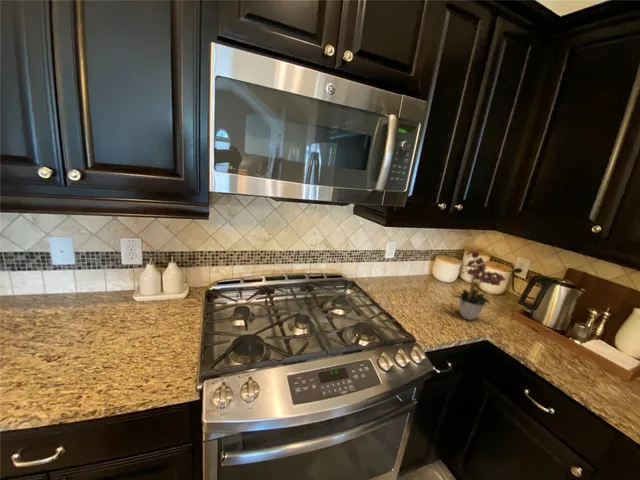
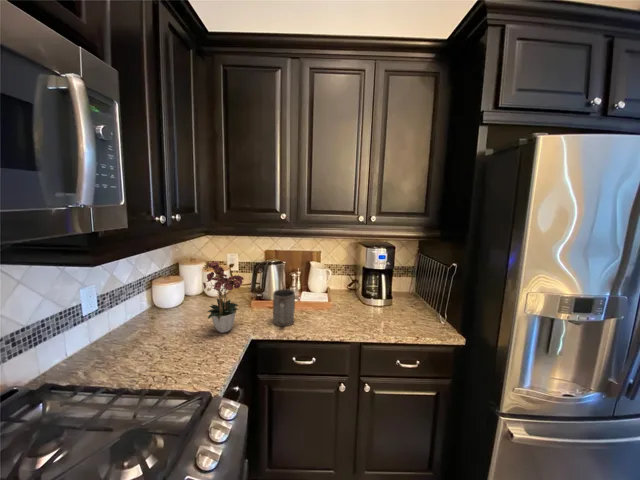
mug: none [523,309,567,356] -> present [273,289,295,326]

